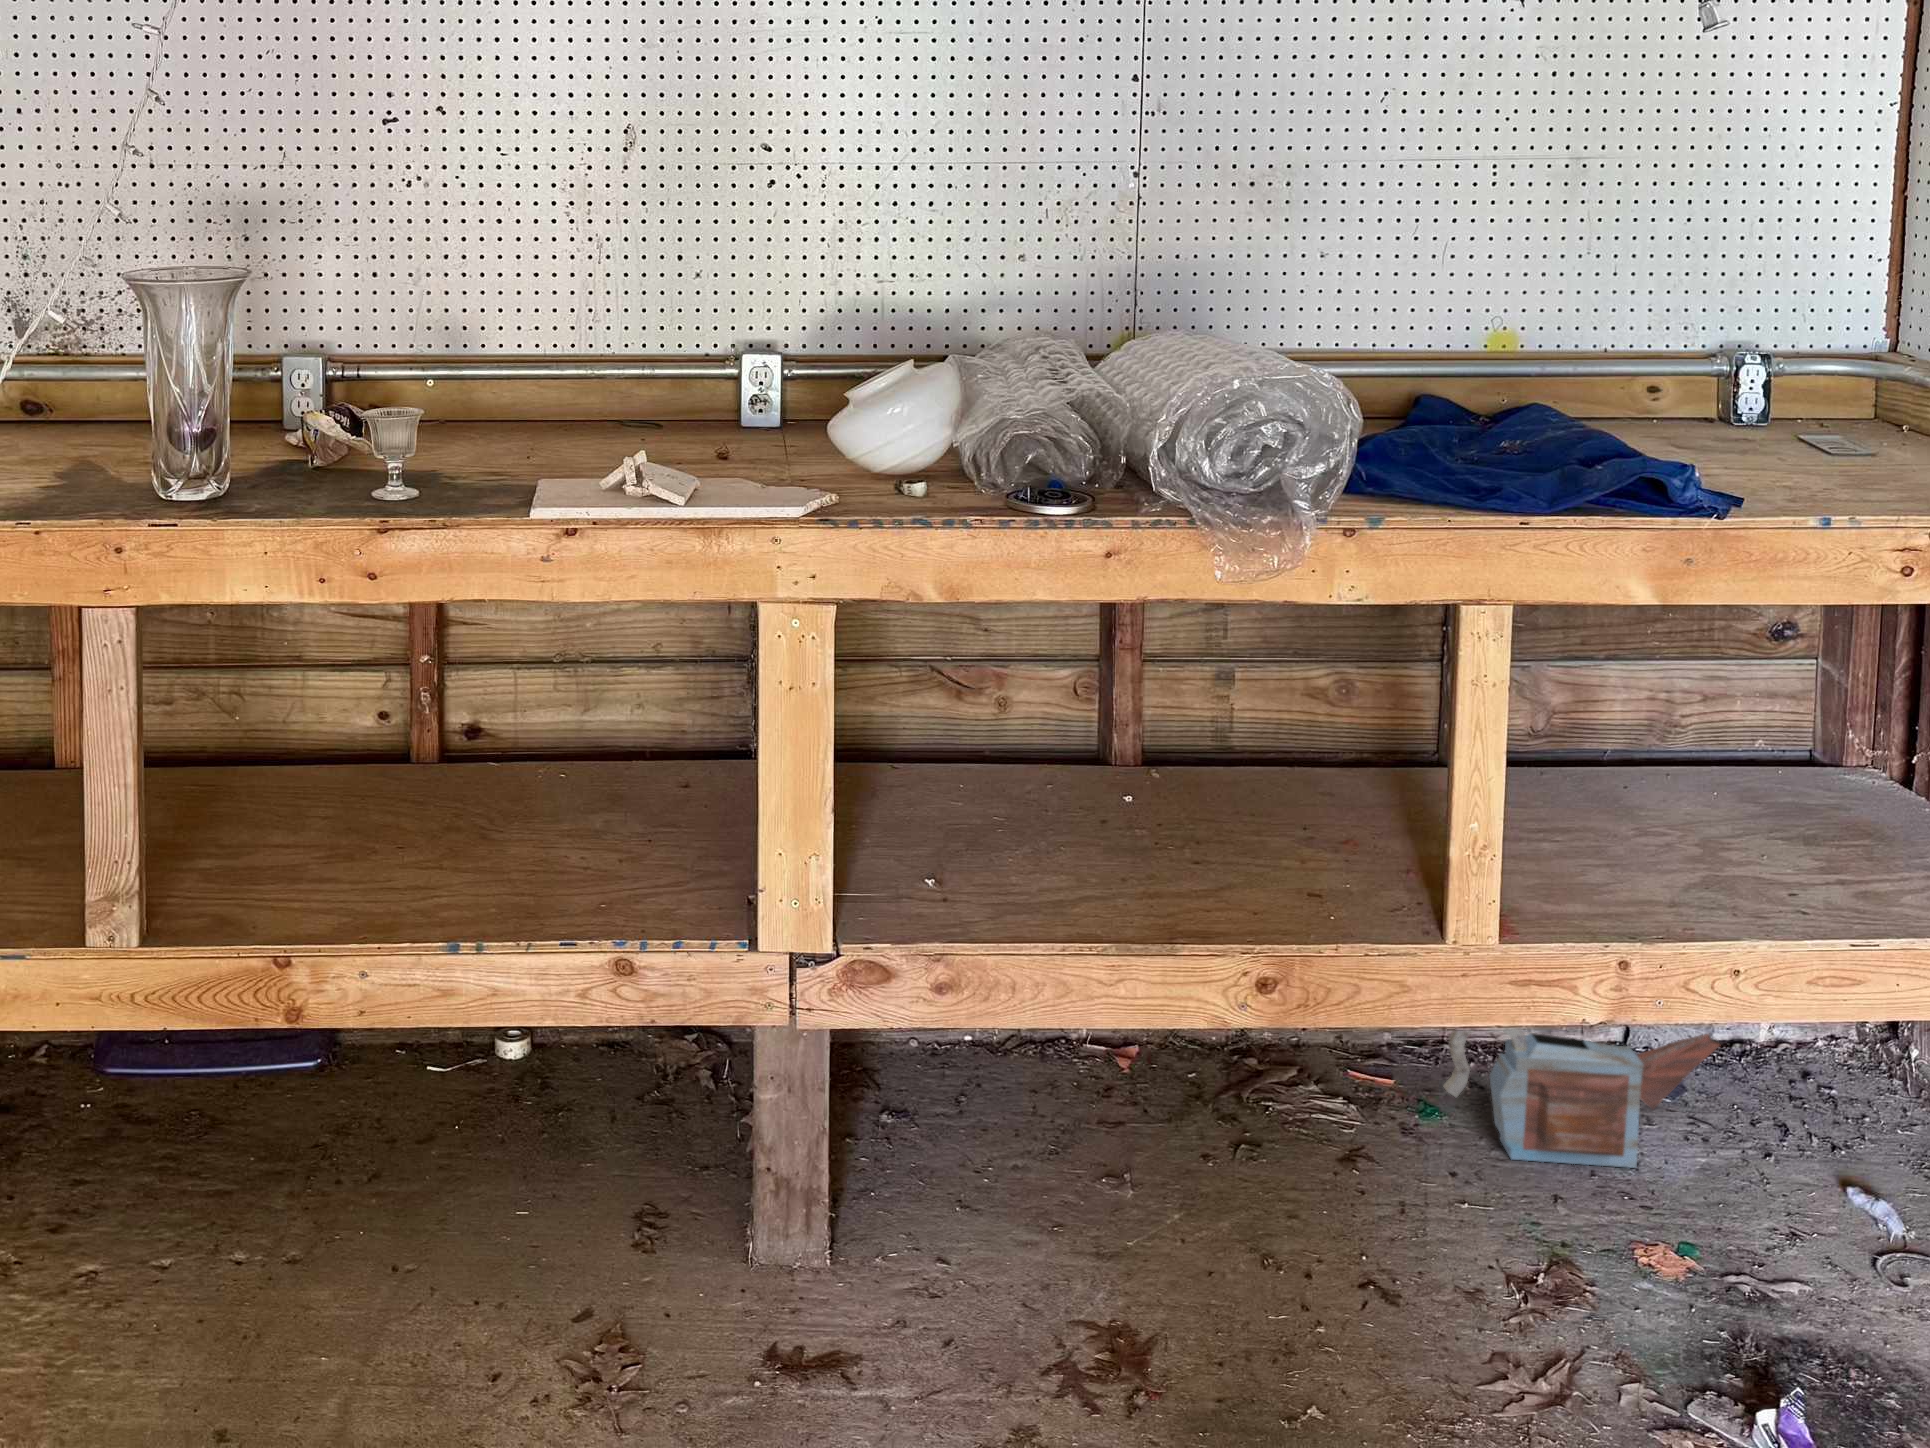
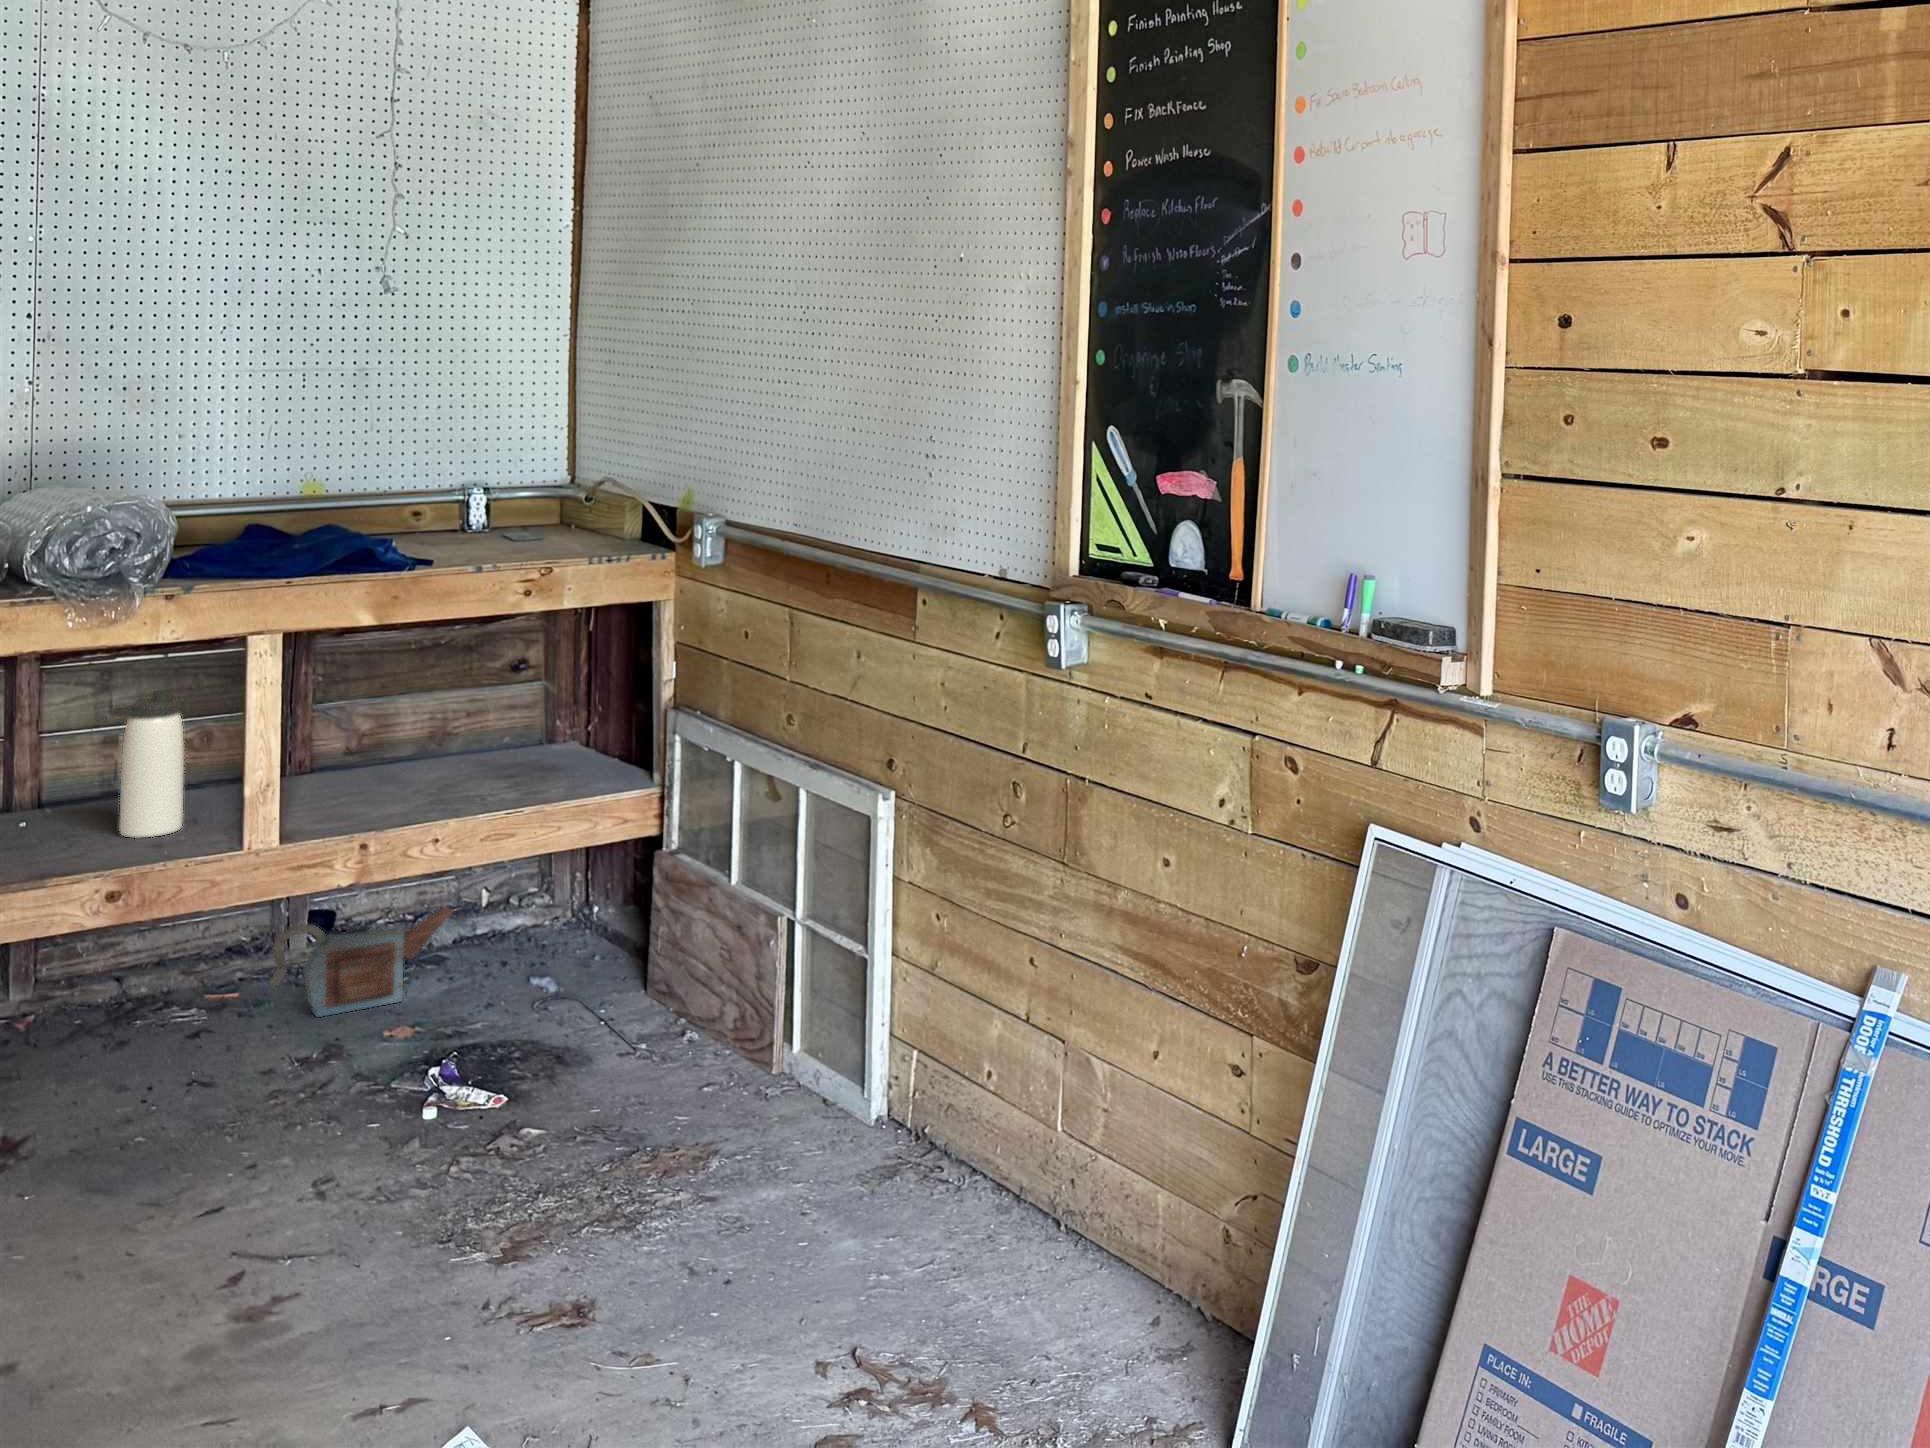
thermos bottle: none [1246,641,1341,861] -> present [110,690,184,837]

